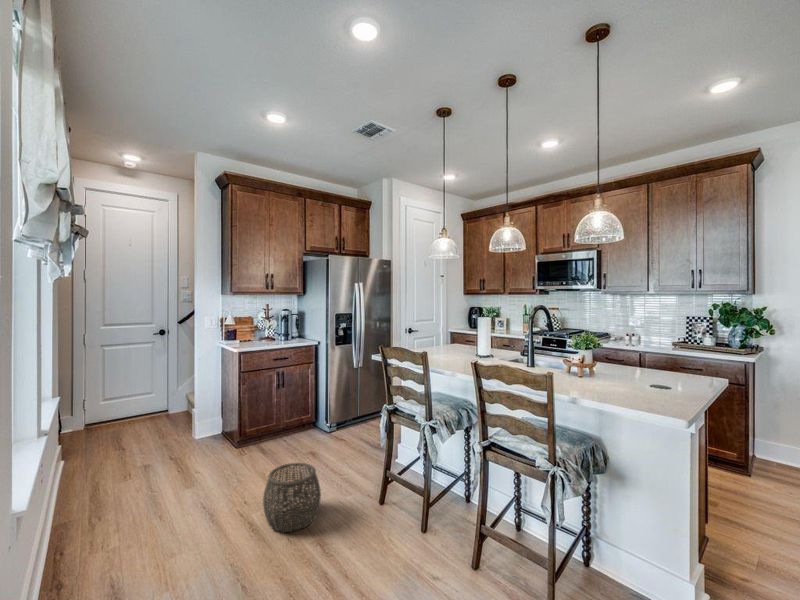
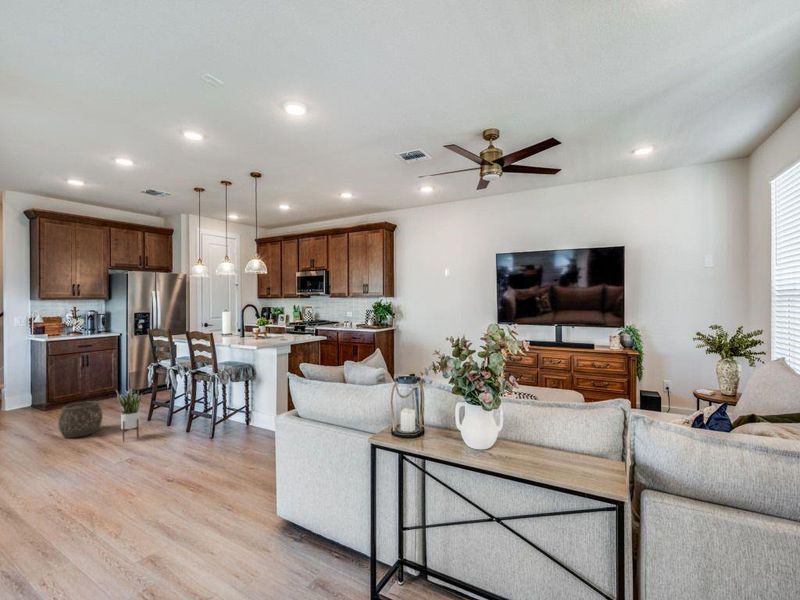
potted plant: none [352,466,394,569] -> present [116,389,142,442]

